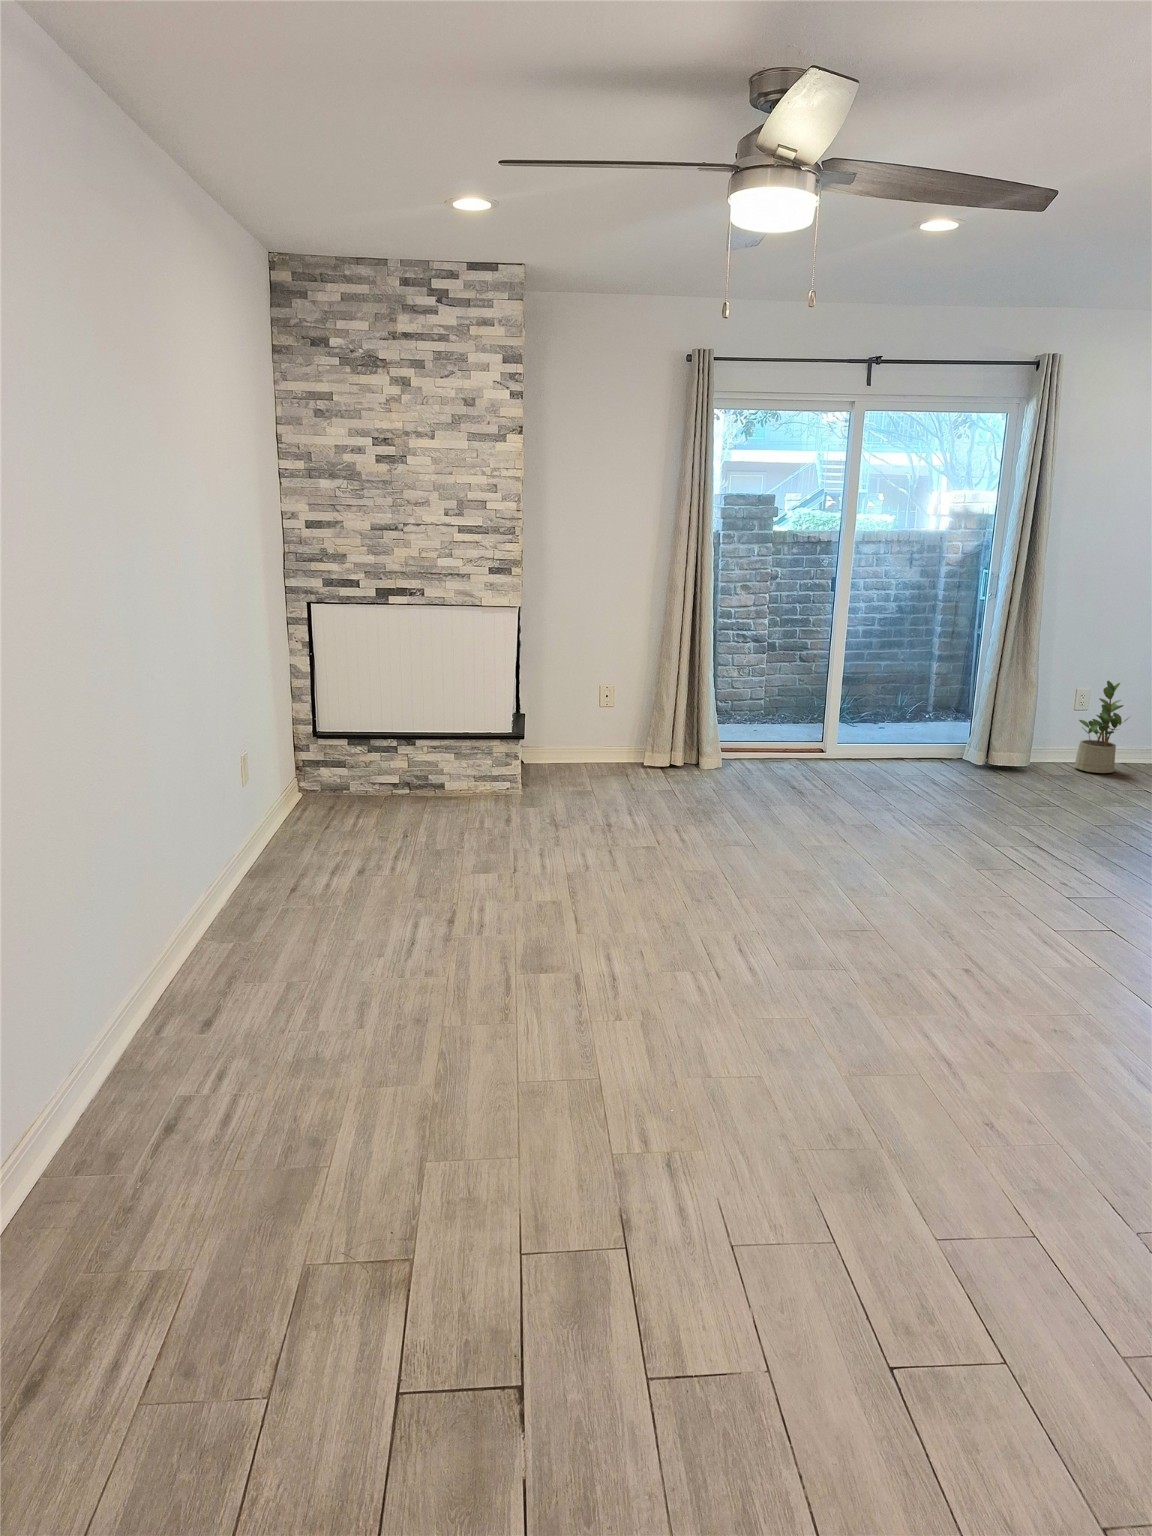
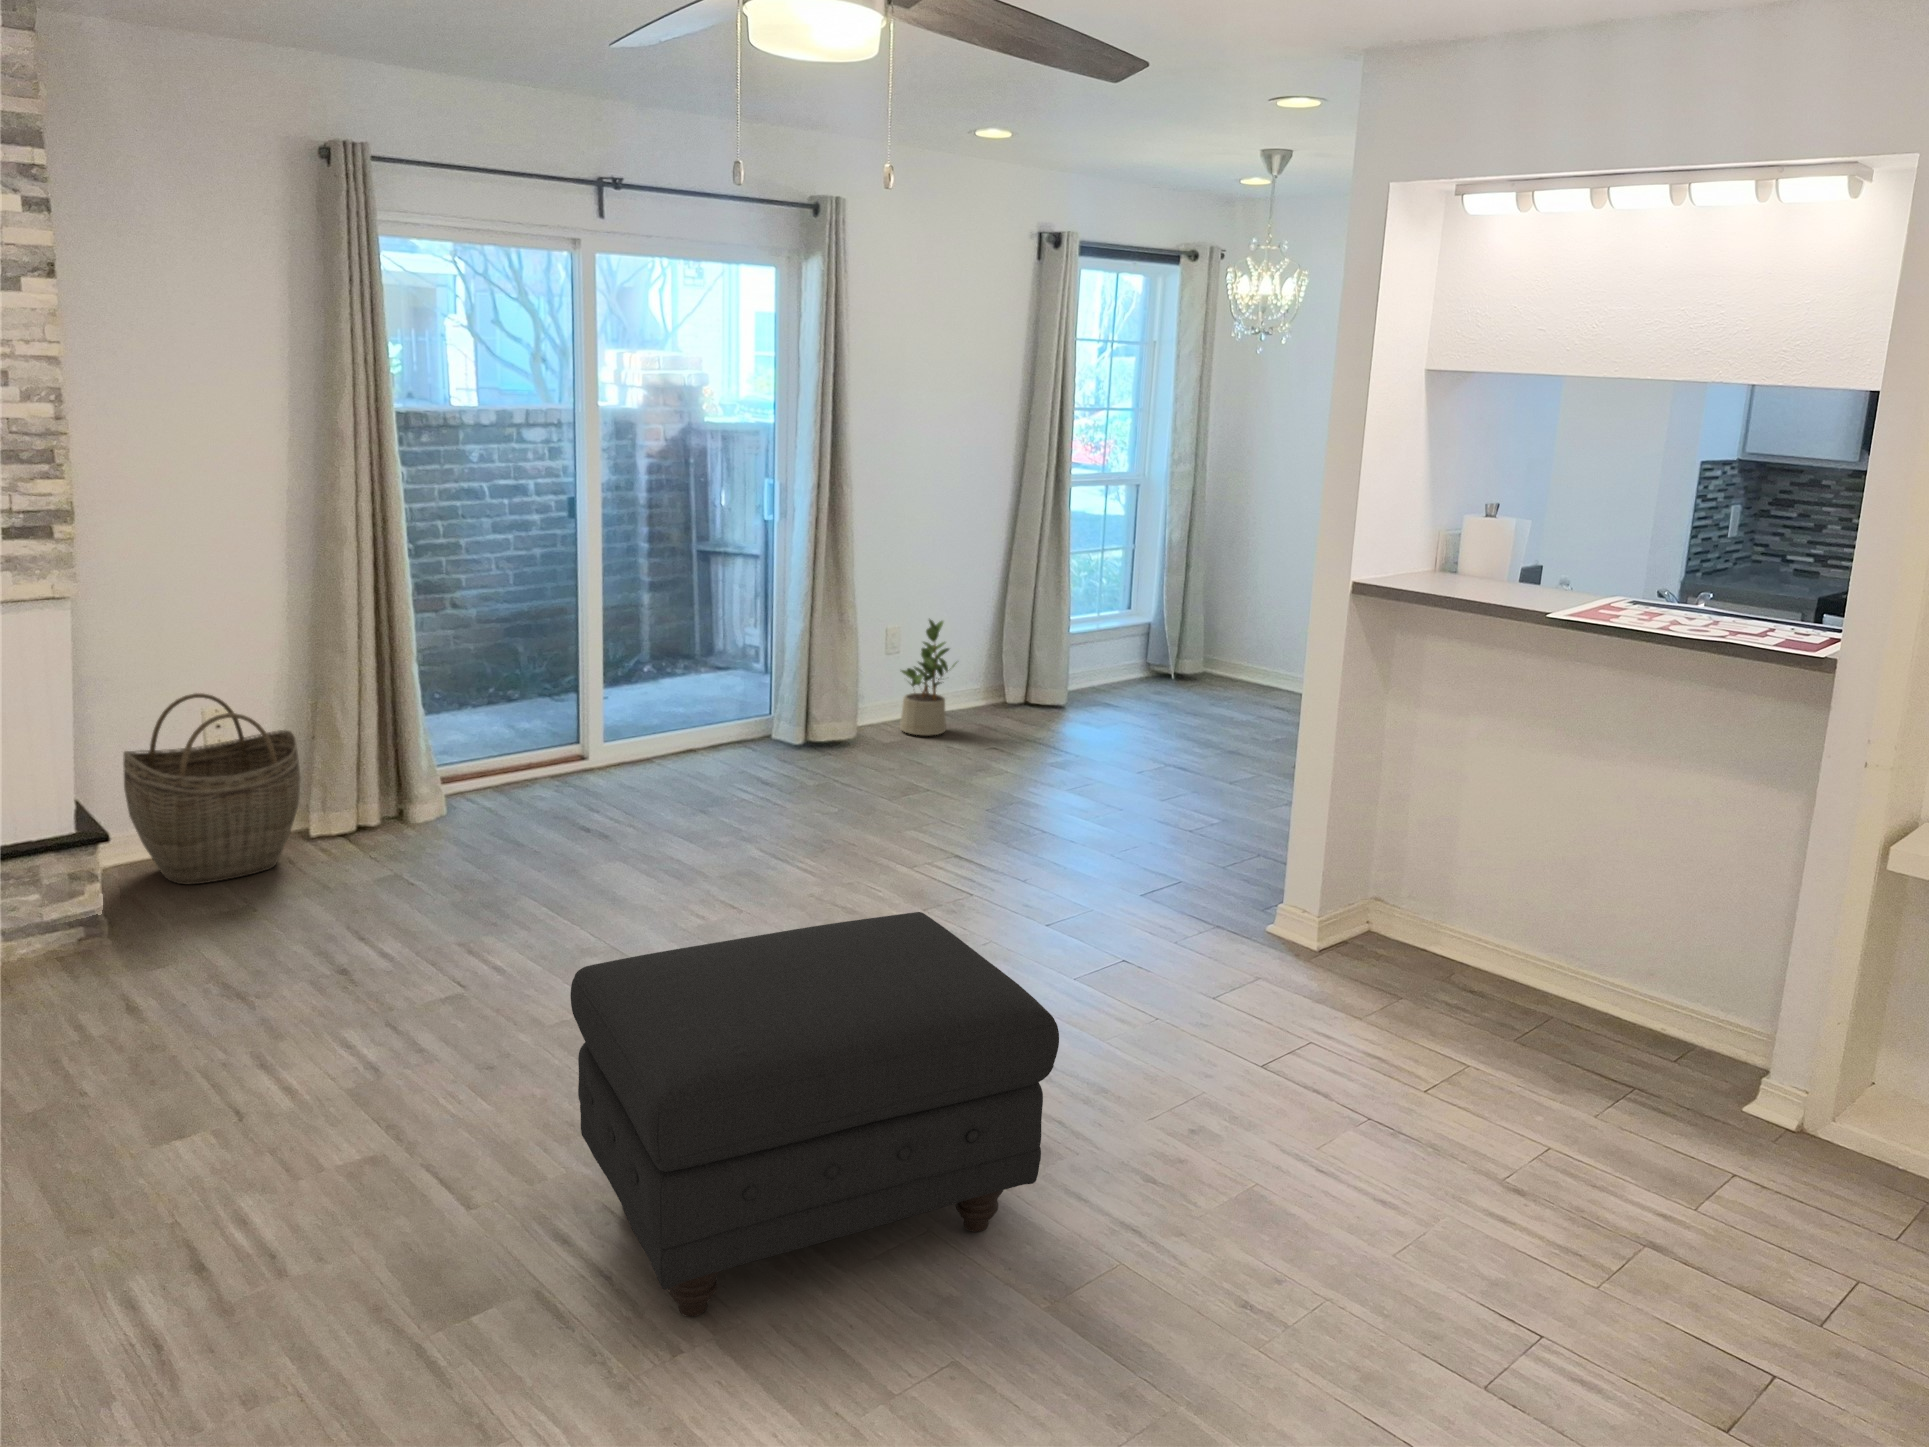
woven basket: none [548,674,634,778] -> present [123,693,301,885]
ottoman: none [627,805,934,1038] -> present [570,912,1059,1316]

